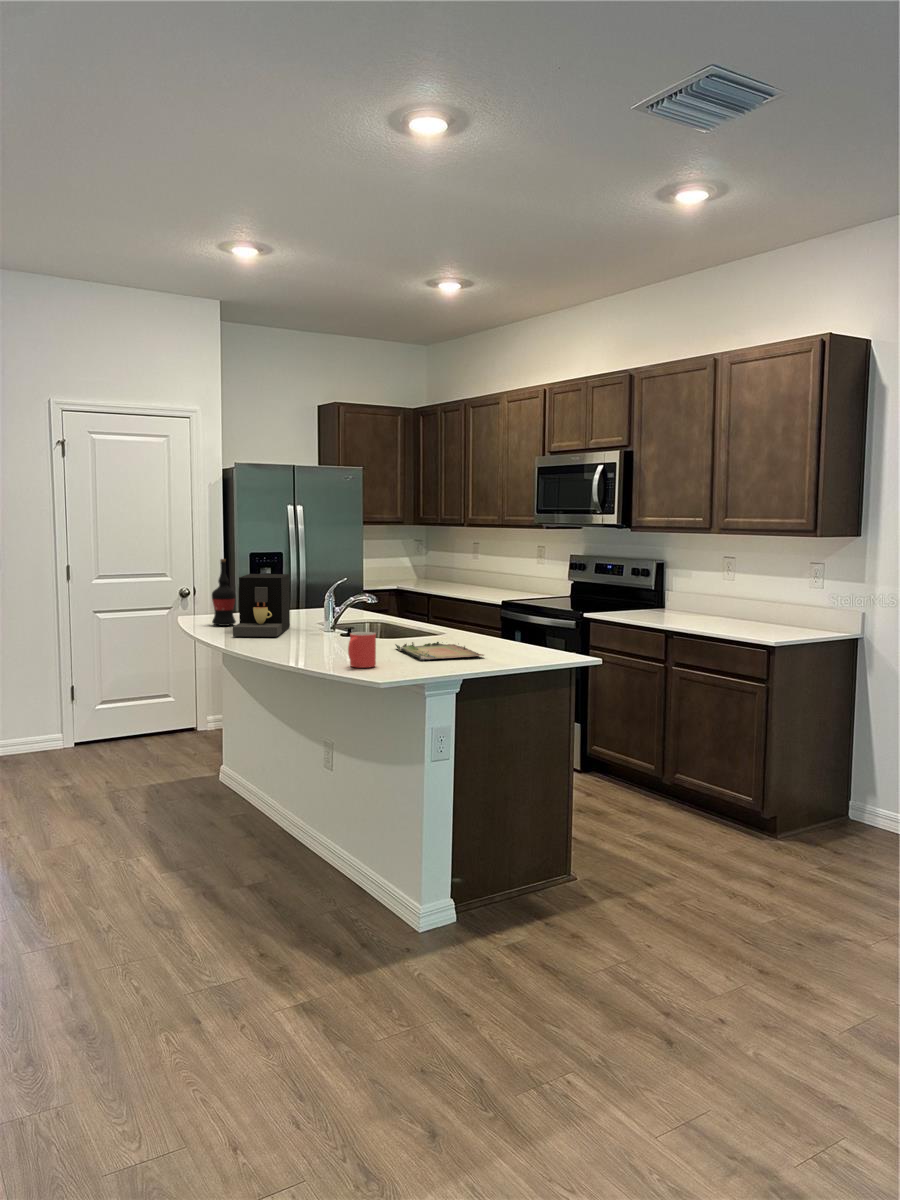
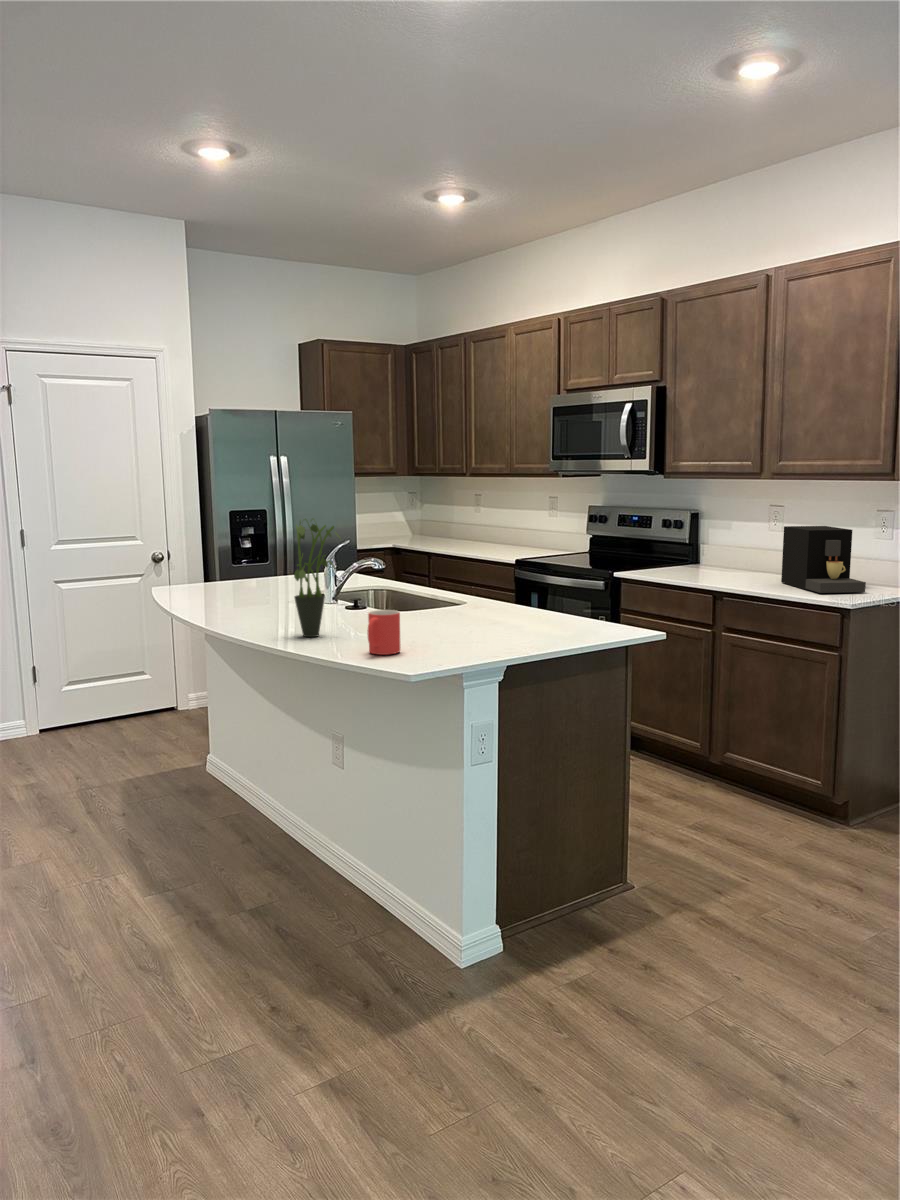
potted plant: none [293,557,333,655] -> present [294,522,340,637]
wine bottle: present [212,559,236,626] -> none [191,521,221,599]
coffee maker: present [233,574,290,637] -> present [781,526,866,593]
tray: present [395,642,484,661] -> none [416,610,528,642]

